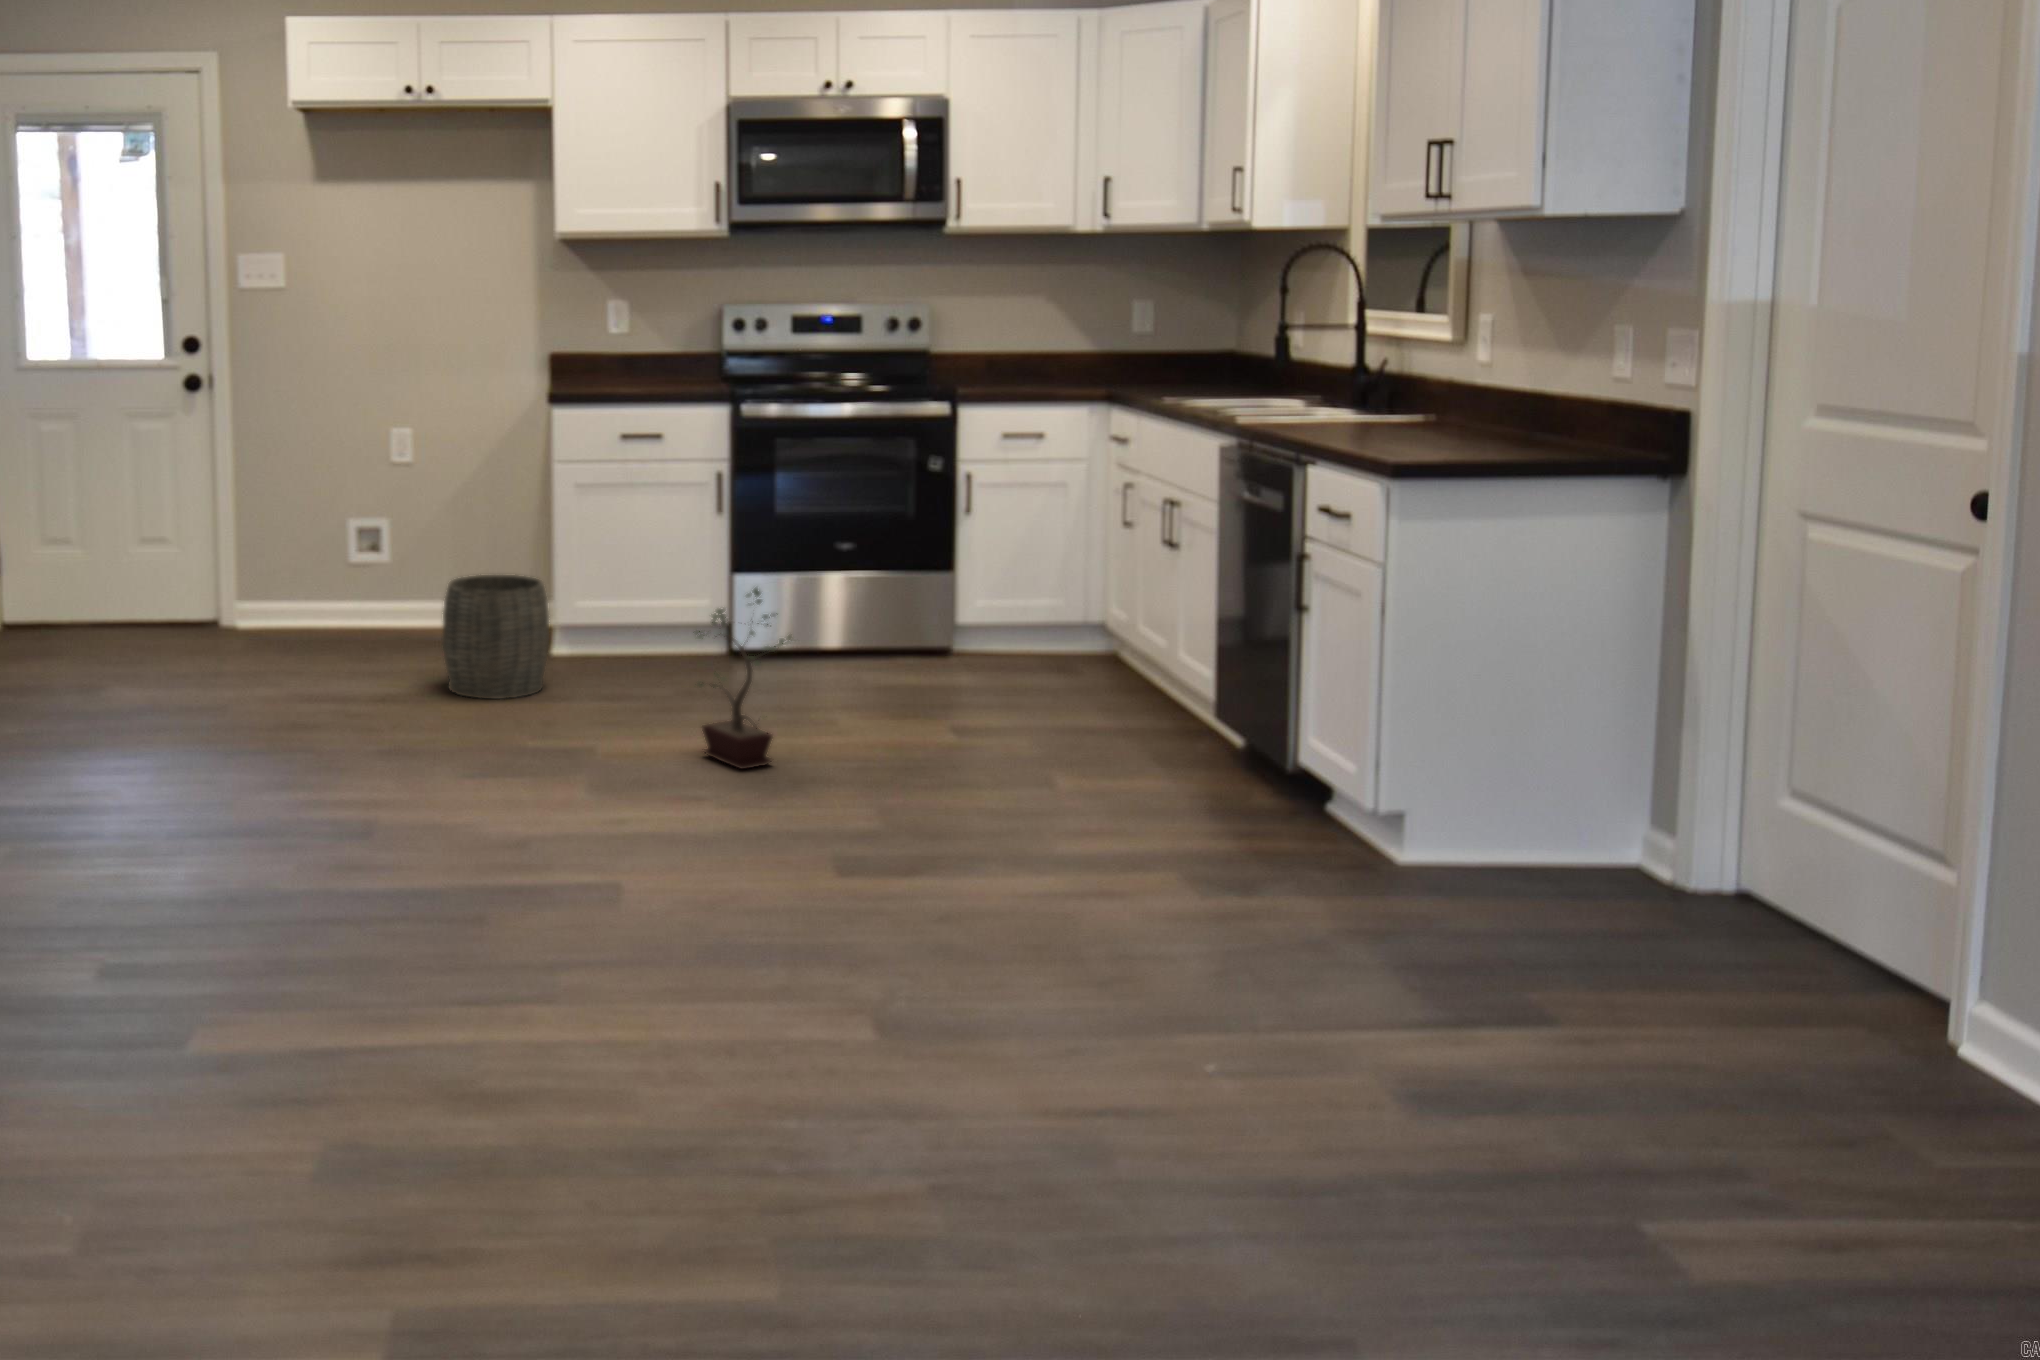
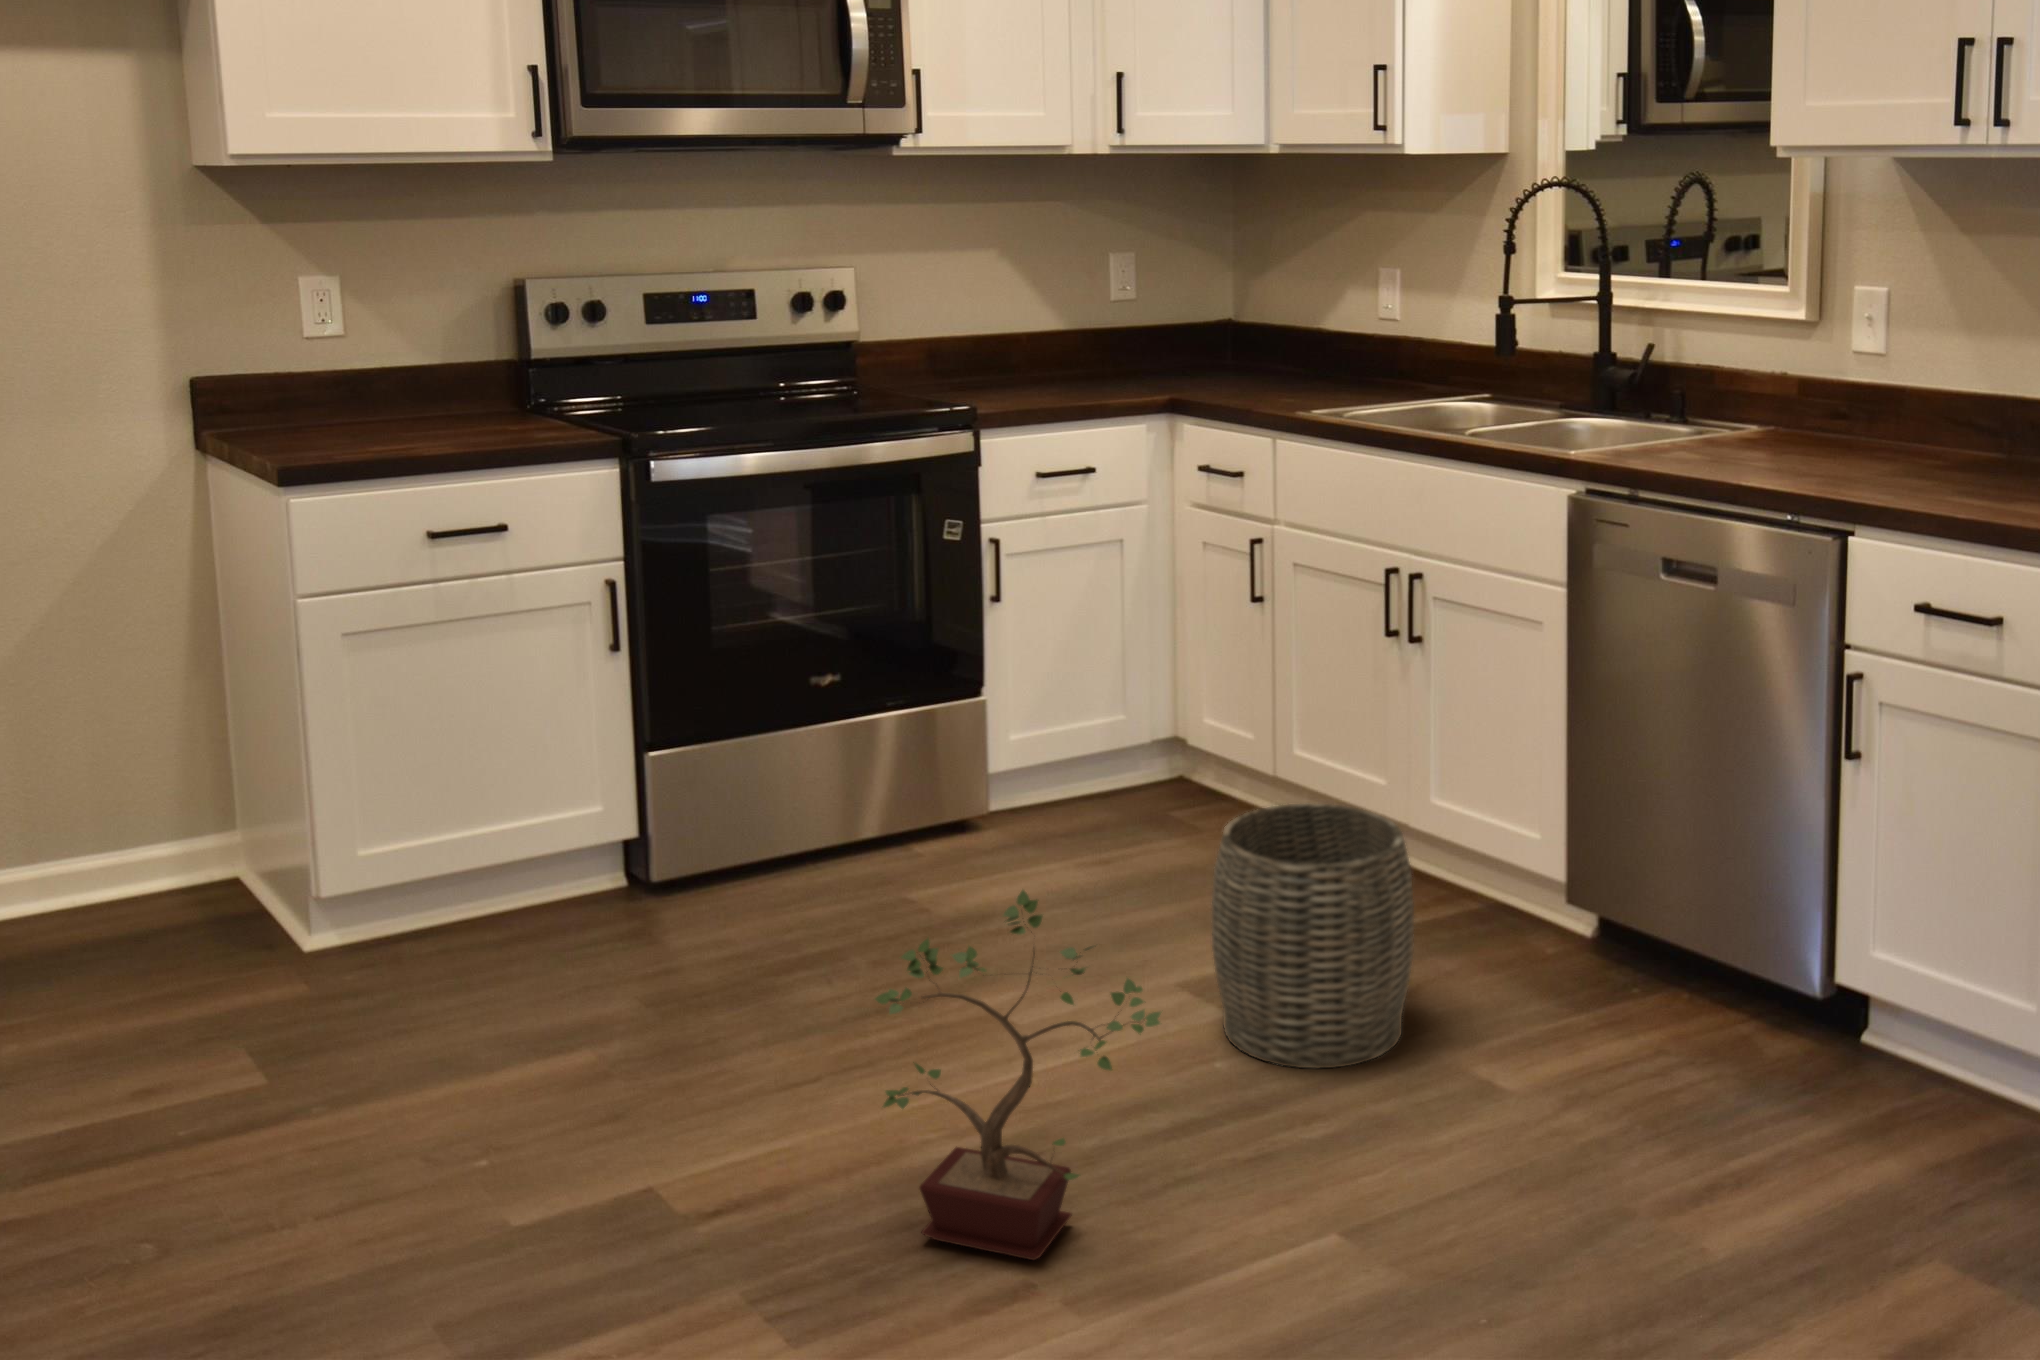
woven basket: present [443,575,549,699] -> present [1212,804,1414,1068]

